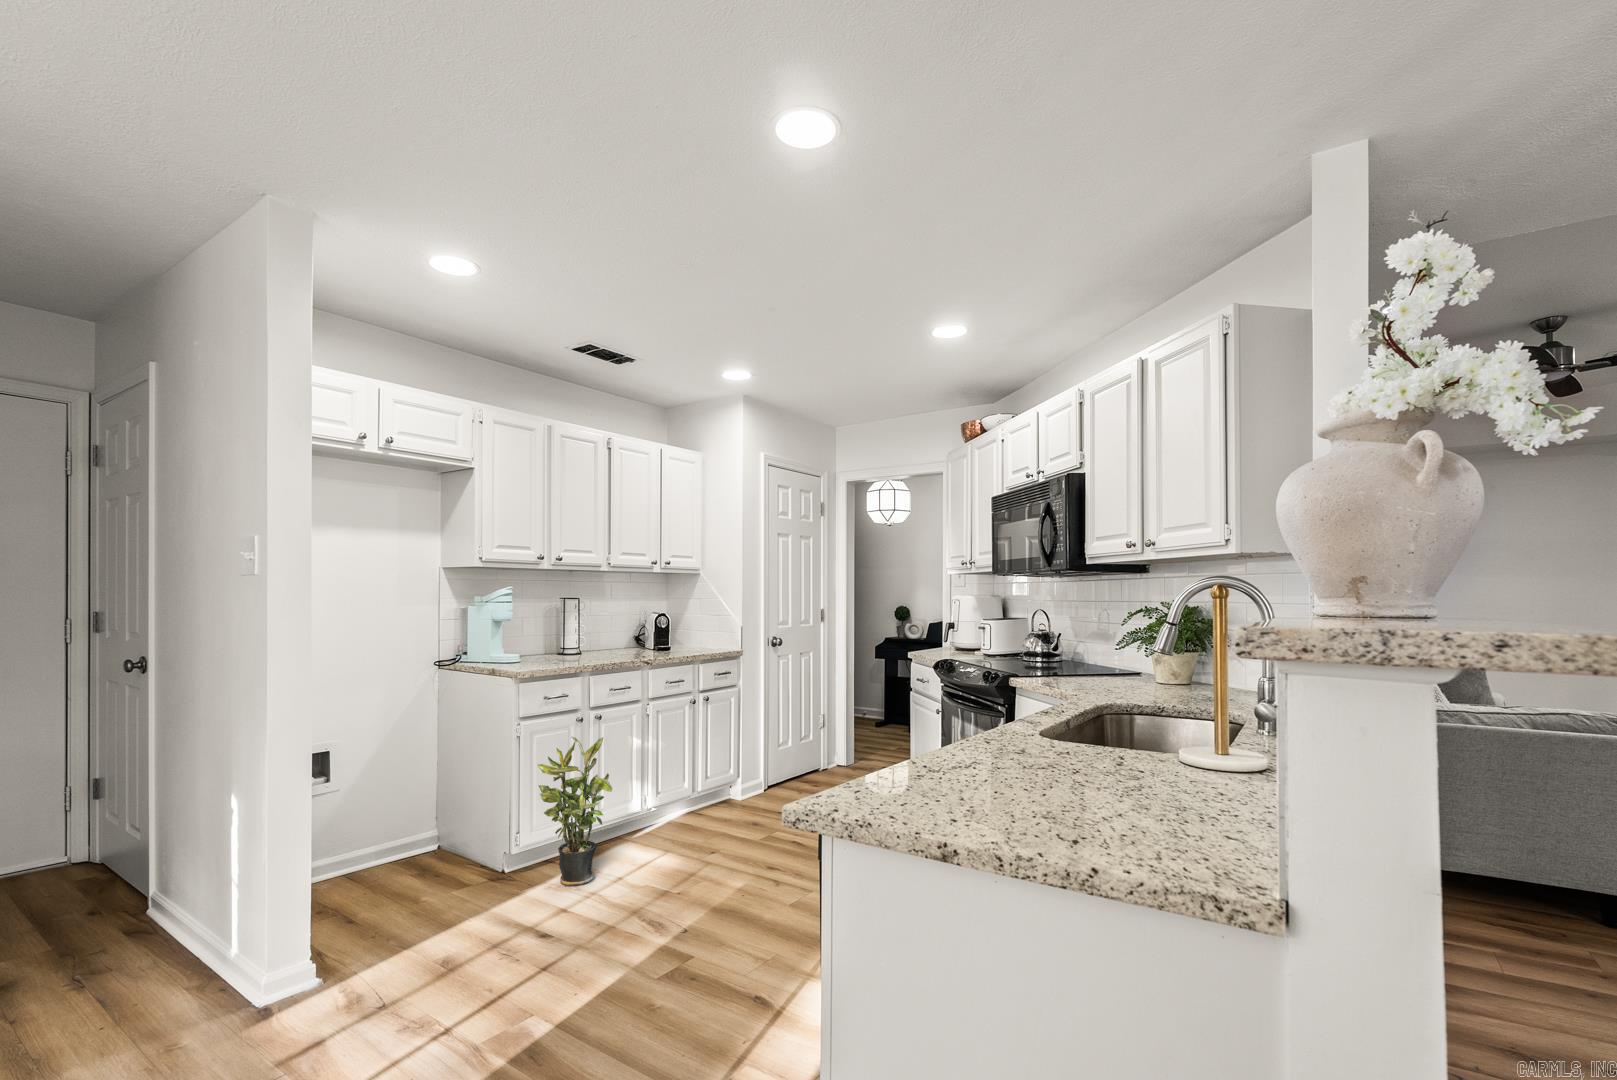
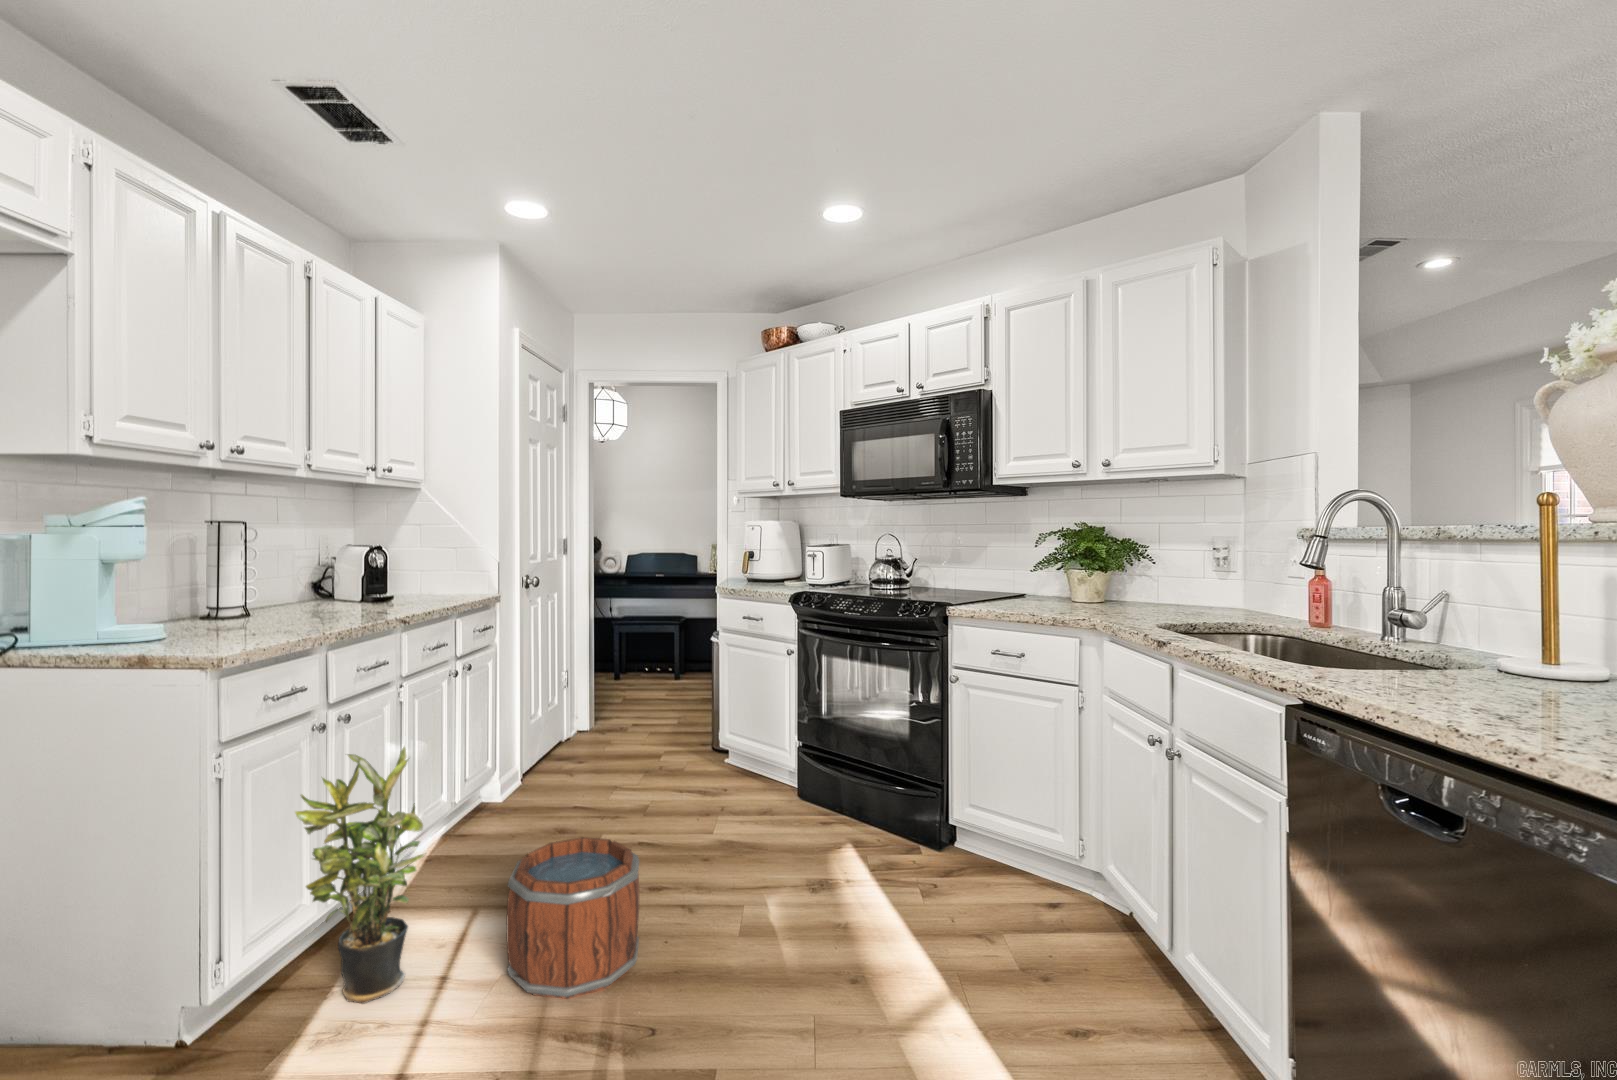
bucket: none [636,814,721,914] -> present [506,837,639,999]

